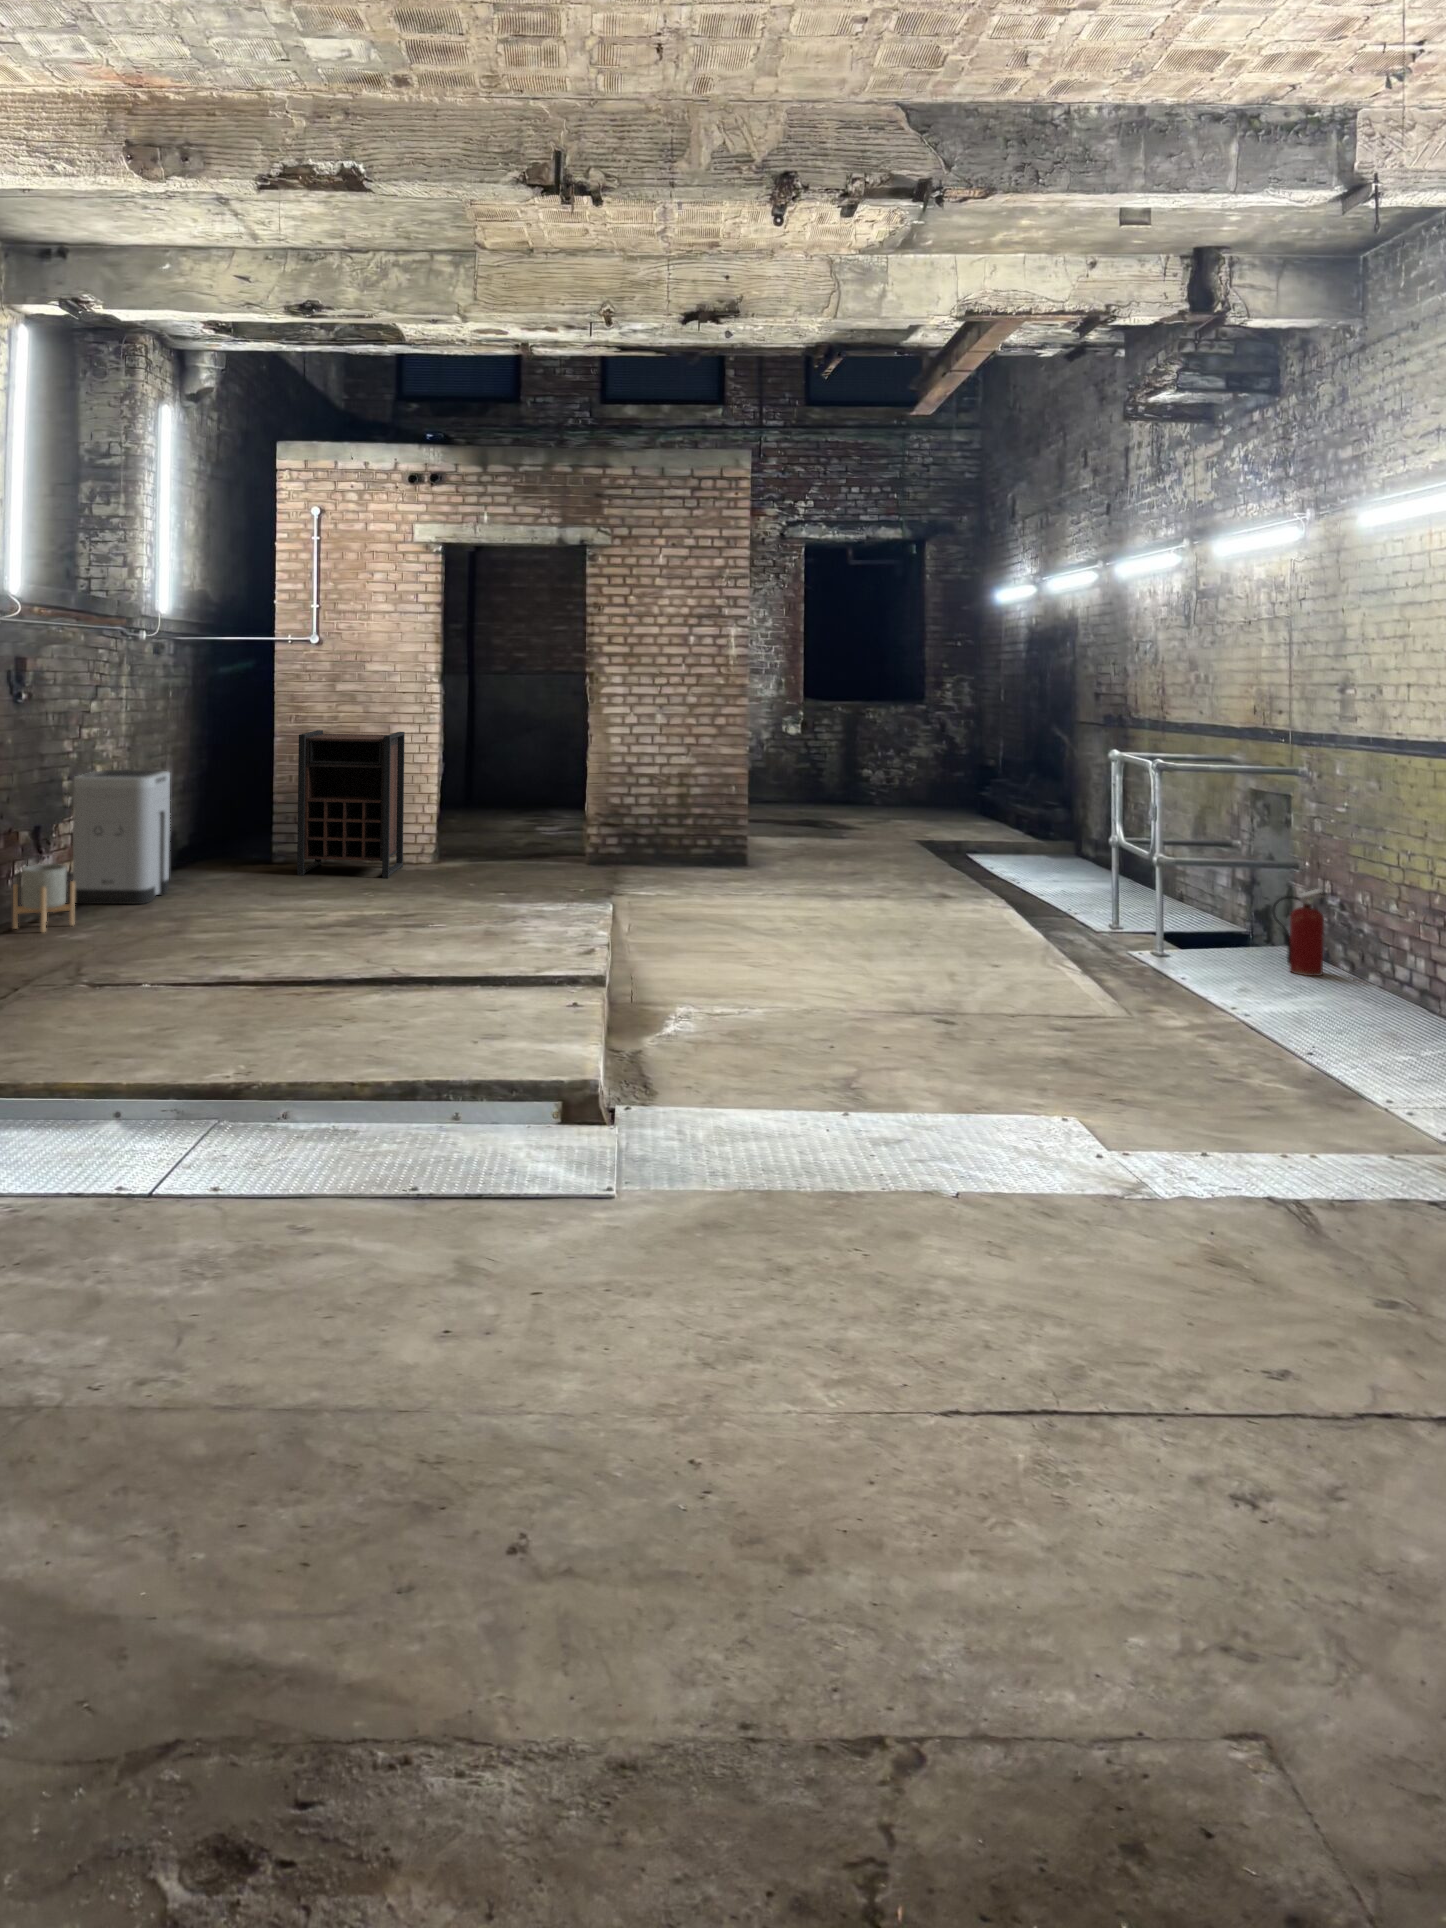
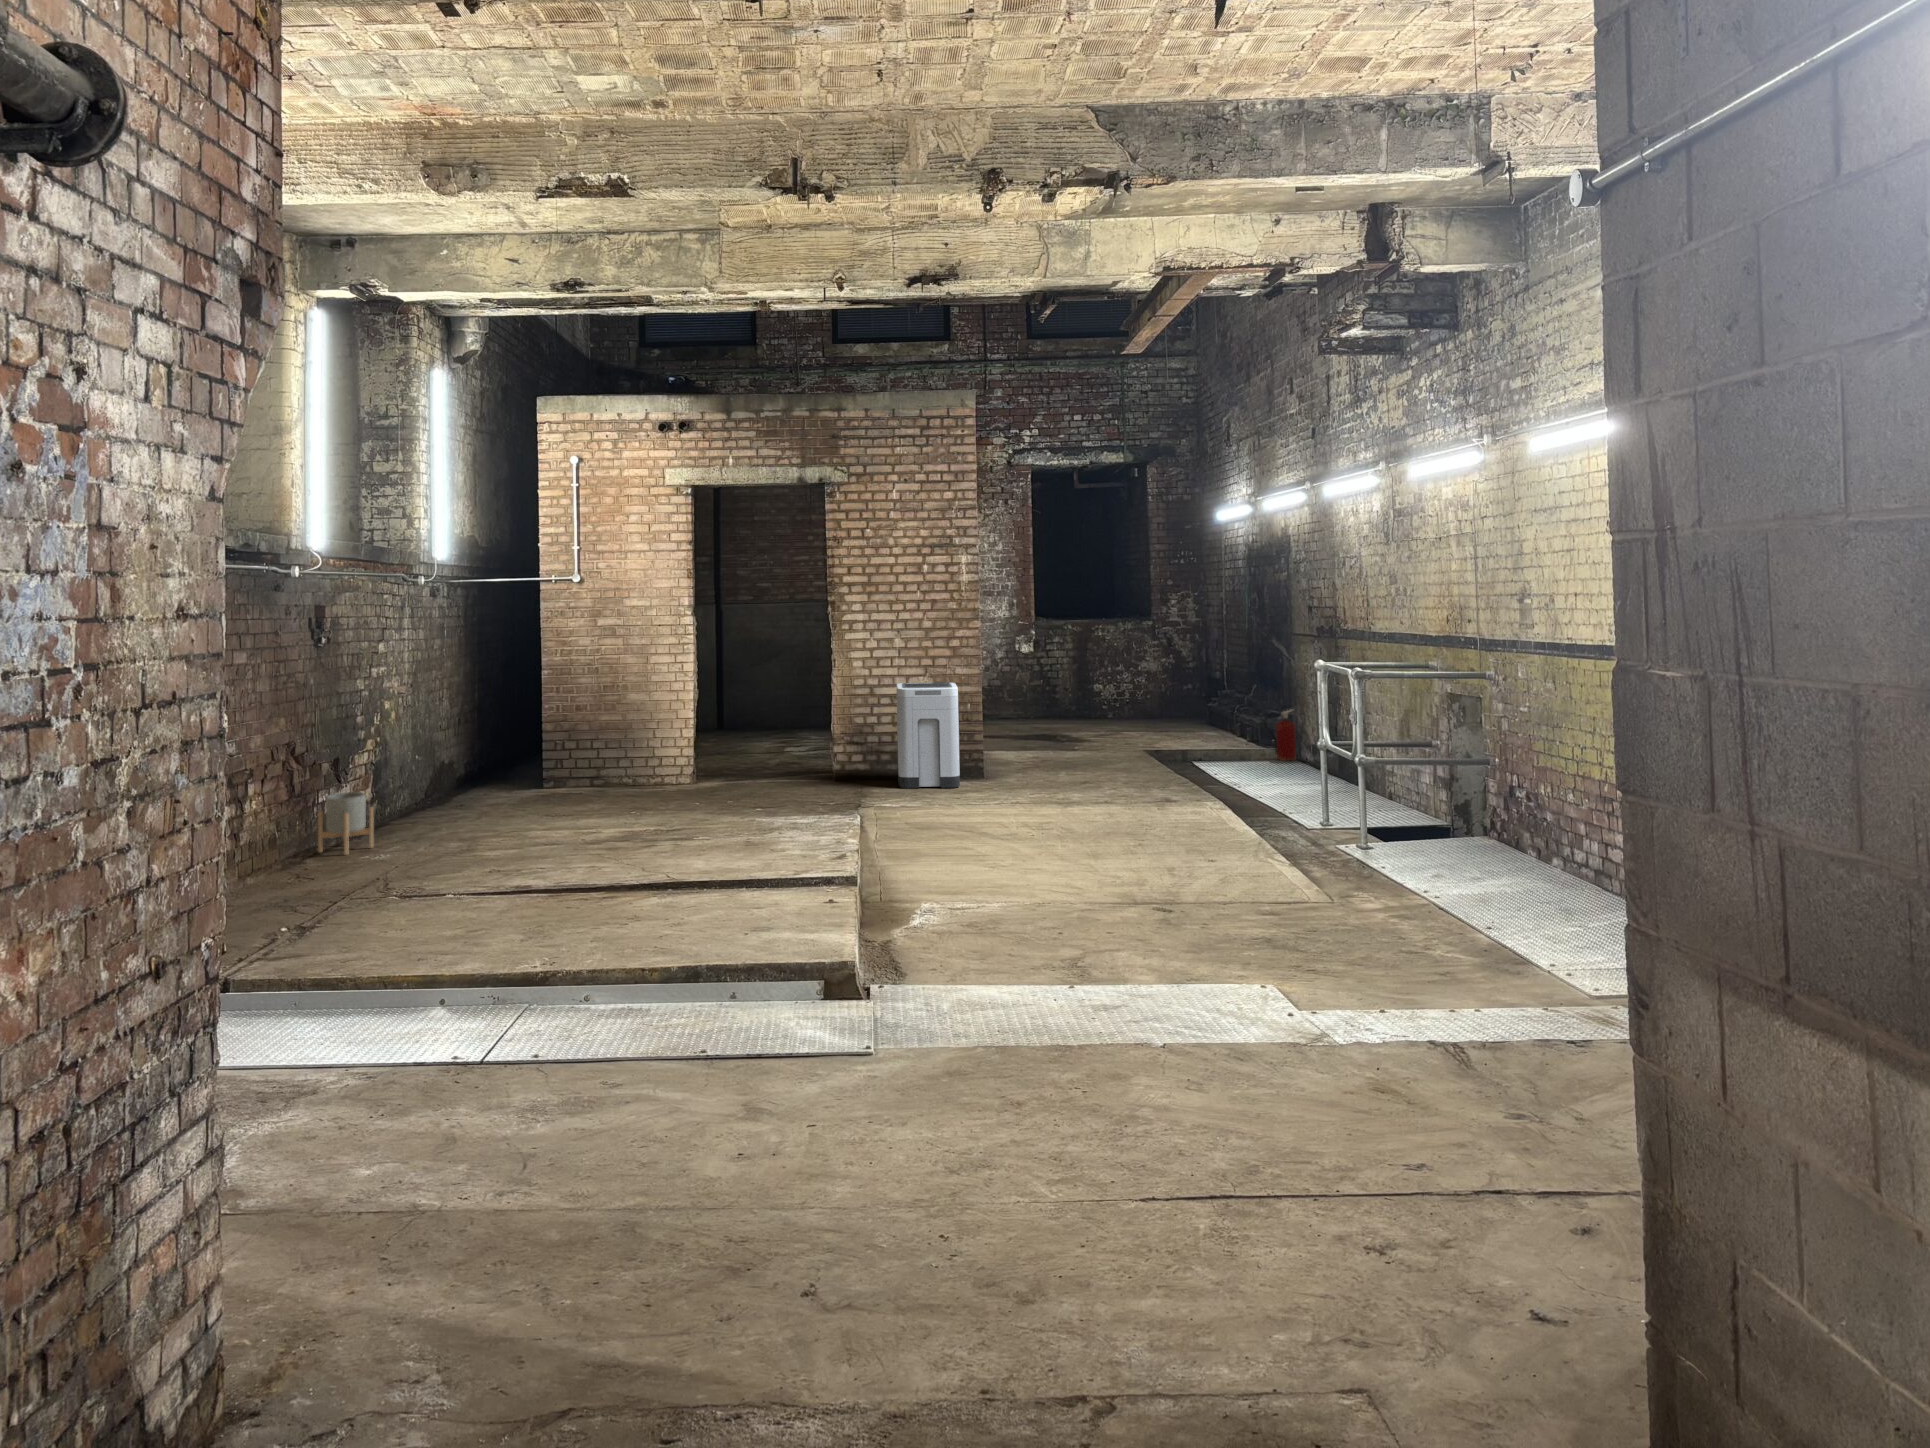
shelving unit: present [297,730,405,878] -> none [568,660,665,797]
trash can: present [73,770,170,904] -> present [896,682,960,789]
fire extinguisher: present [1273,889,1324,976] -> present [1267,710,1297,761]

